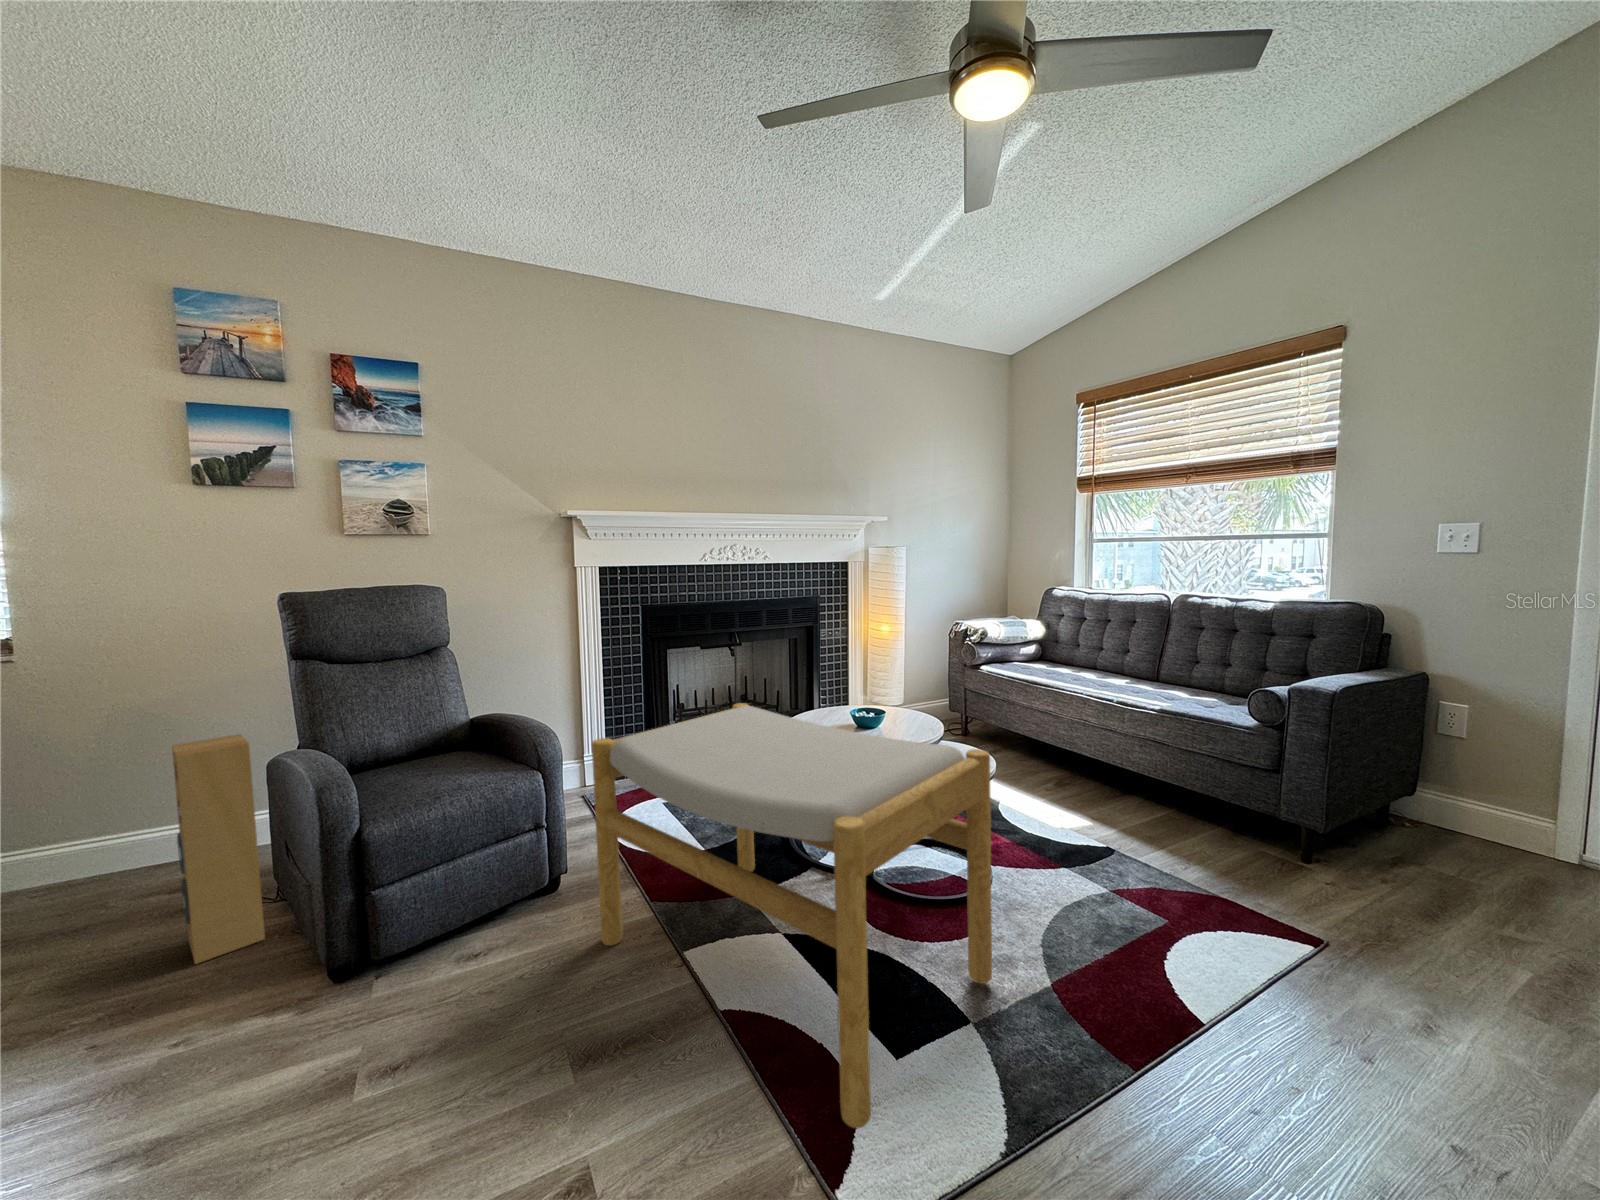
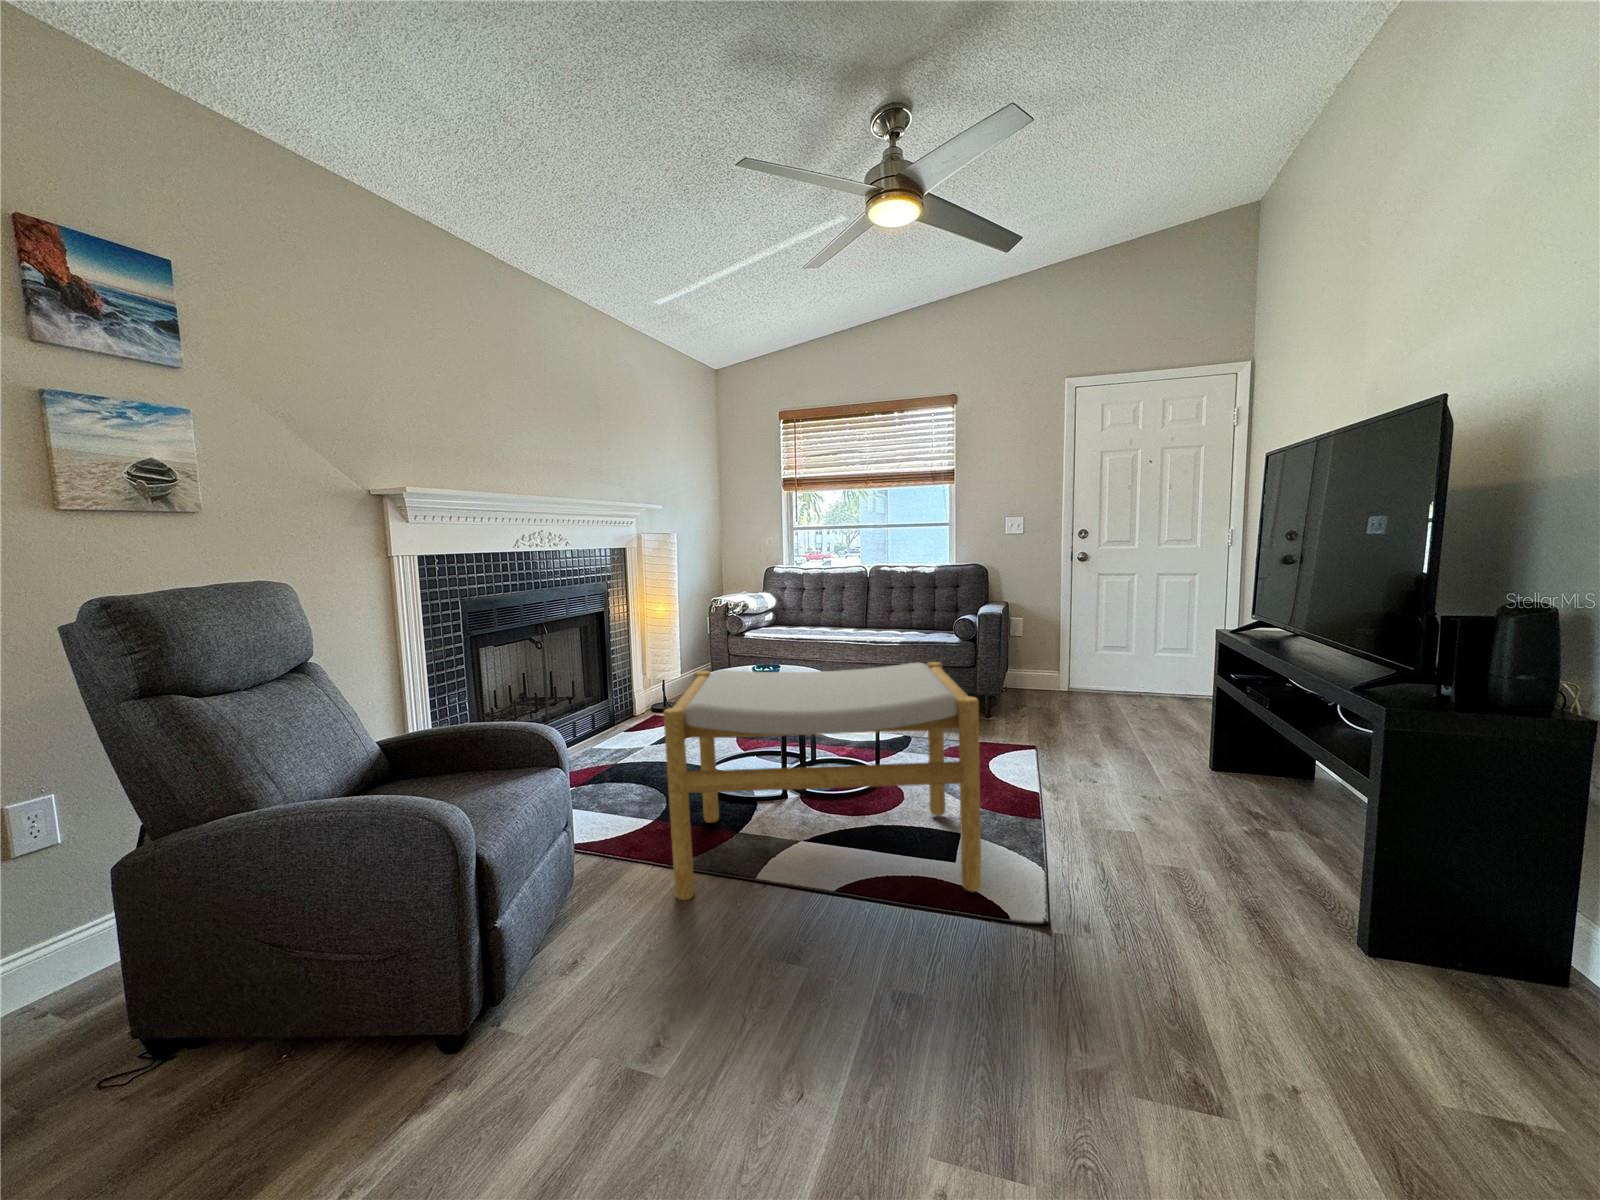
speaker: present [172,734,265,964] -> none [43,808,249,1151]

